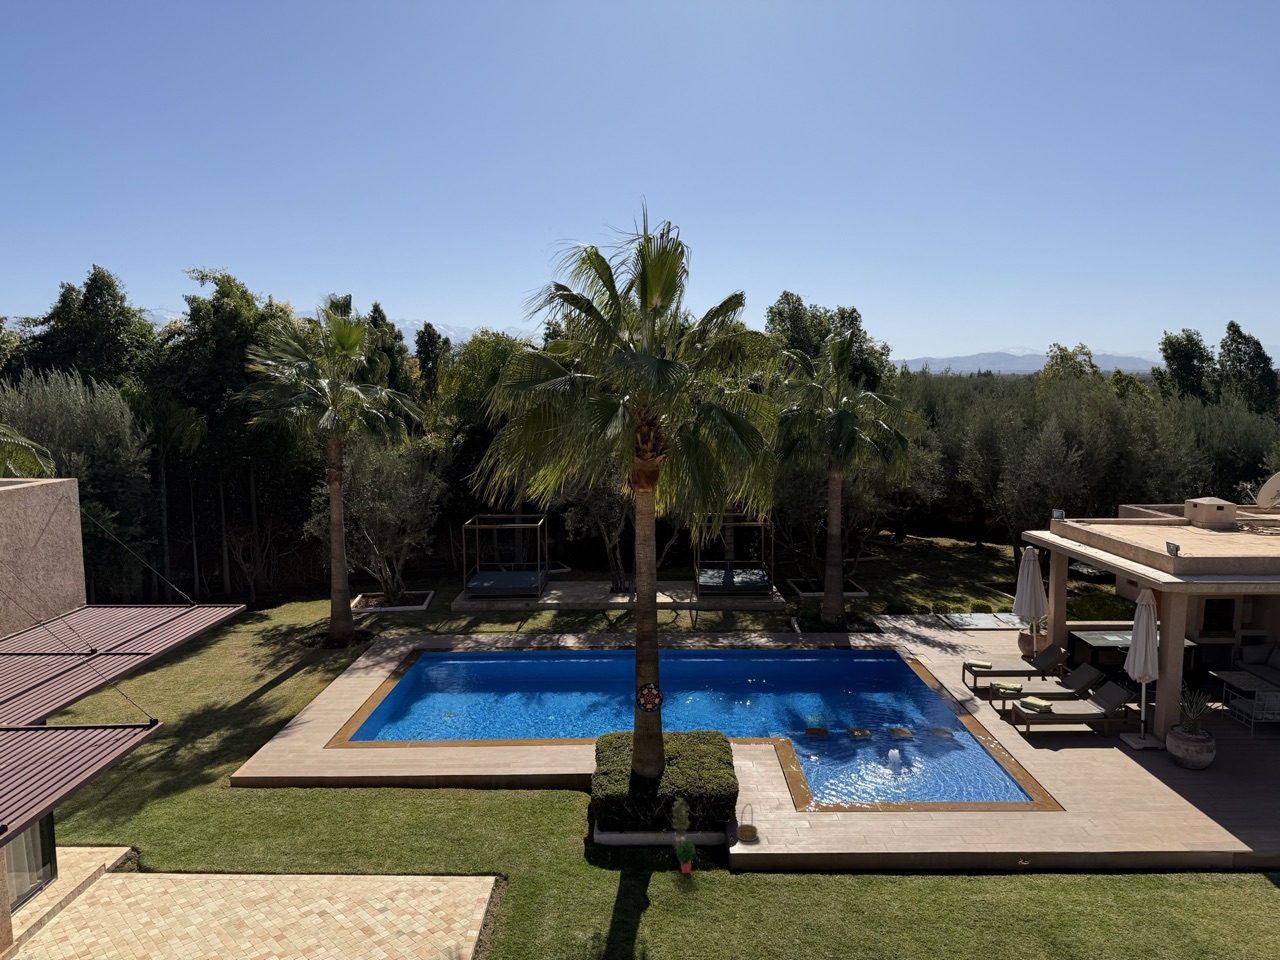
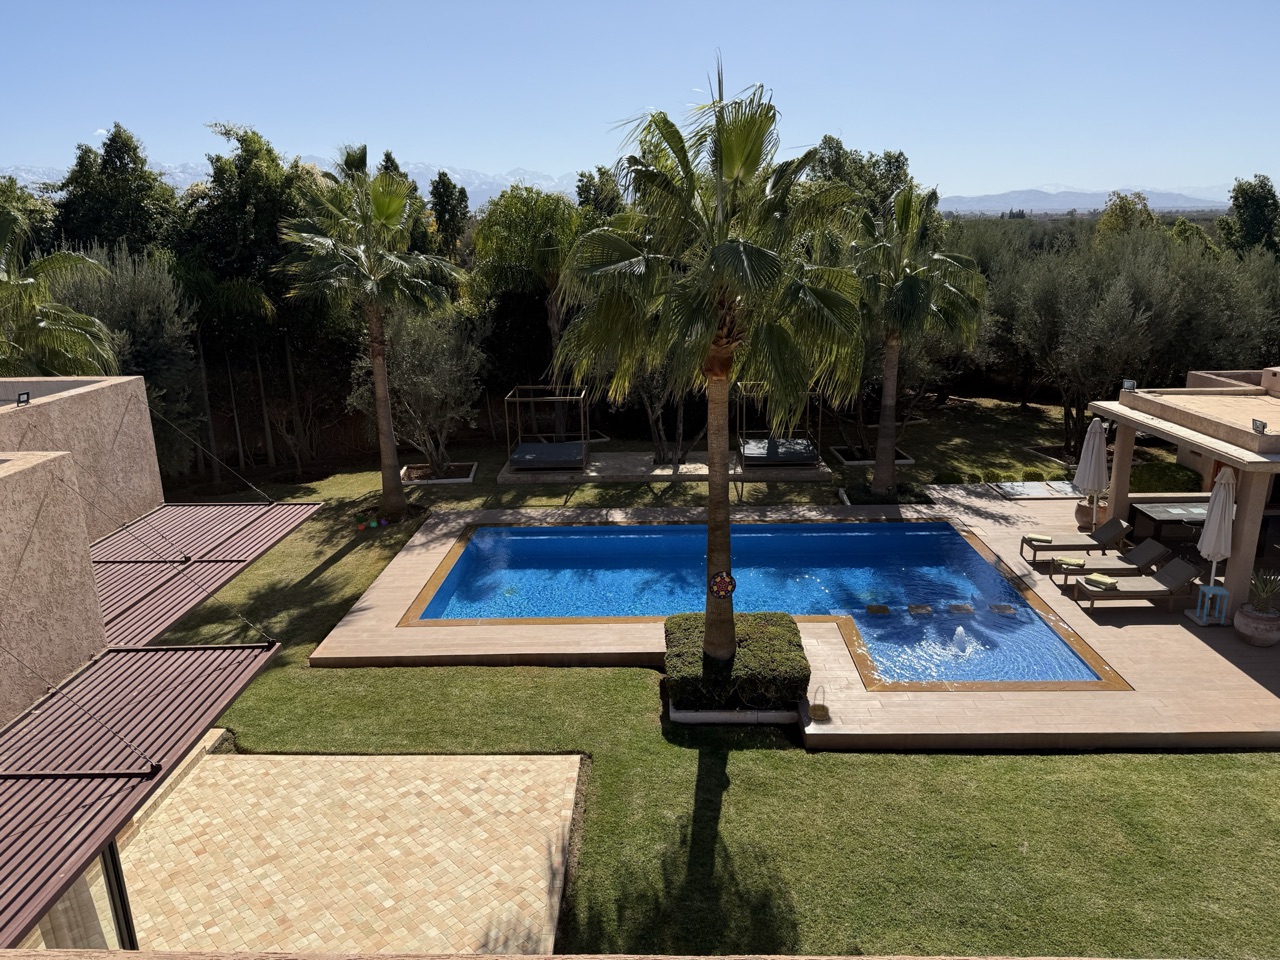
side table: none [1133,709,1162,748] -> present [1197,586,1229,623]
potted plant: present [672,798,695,873] -> present [355,498,388,530]

